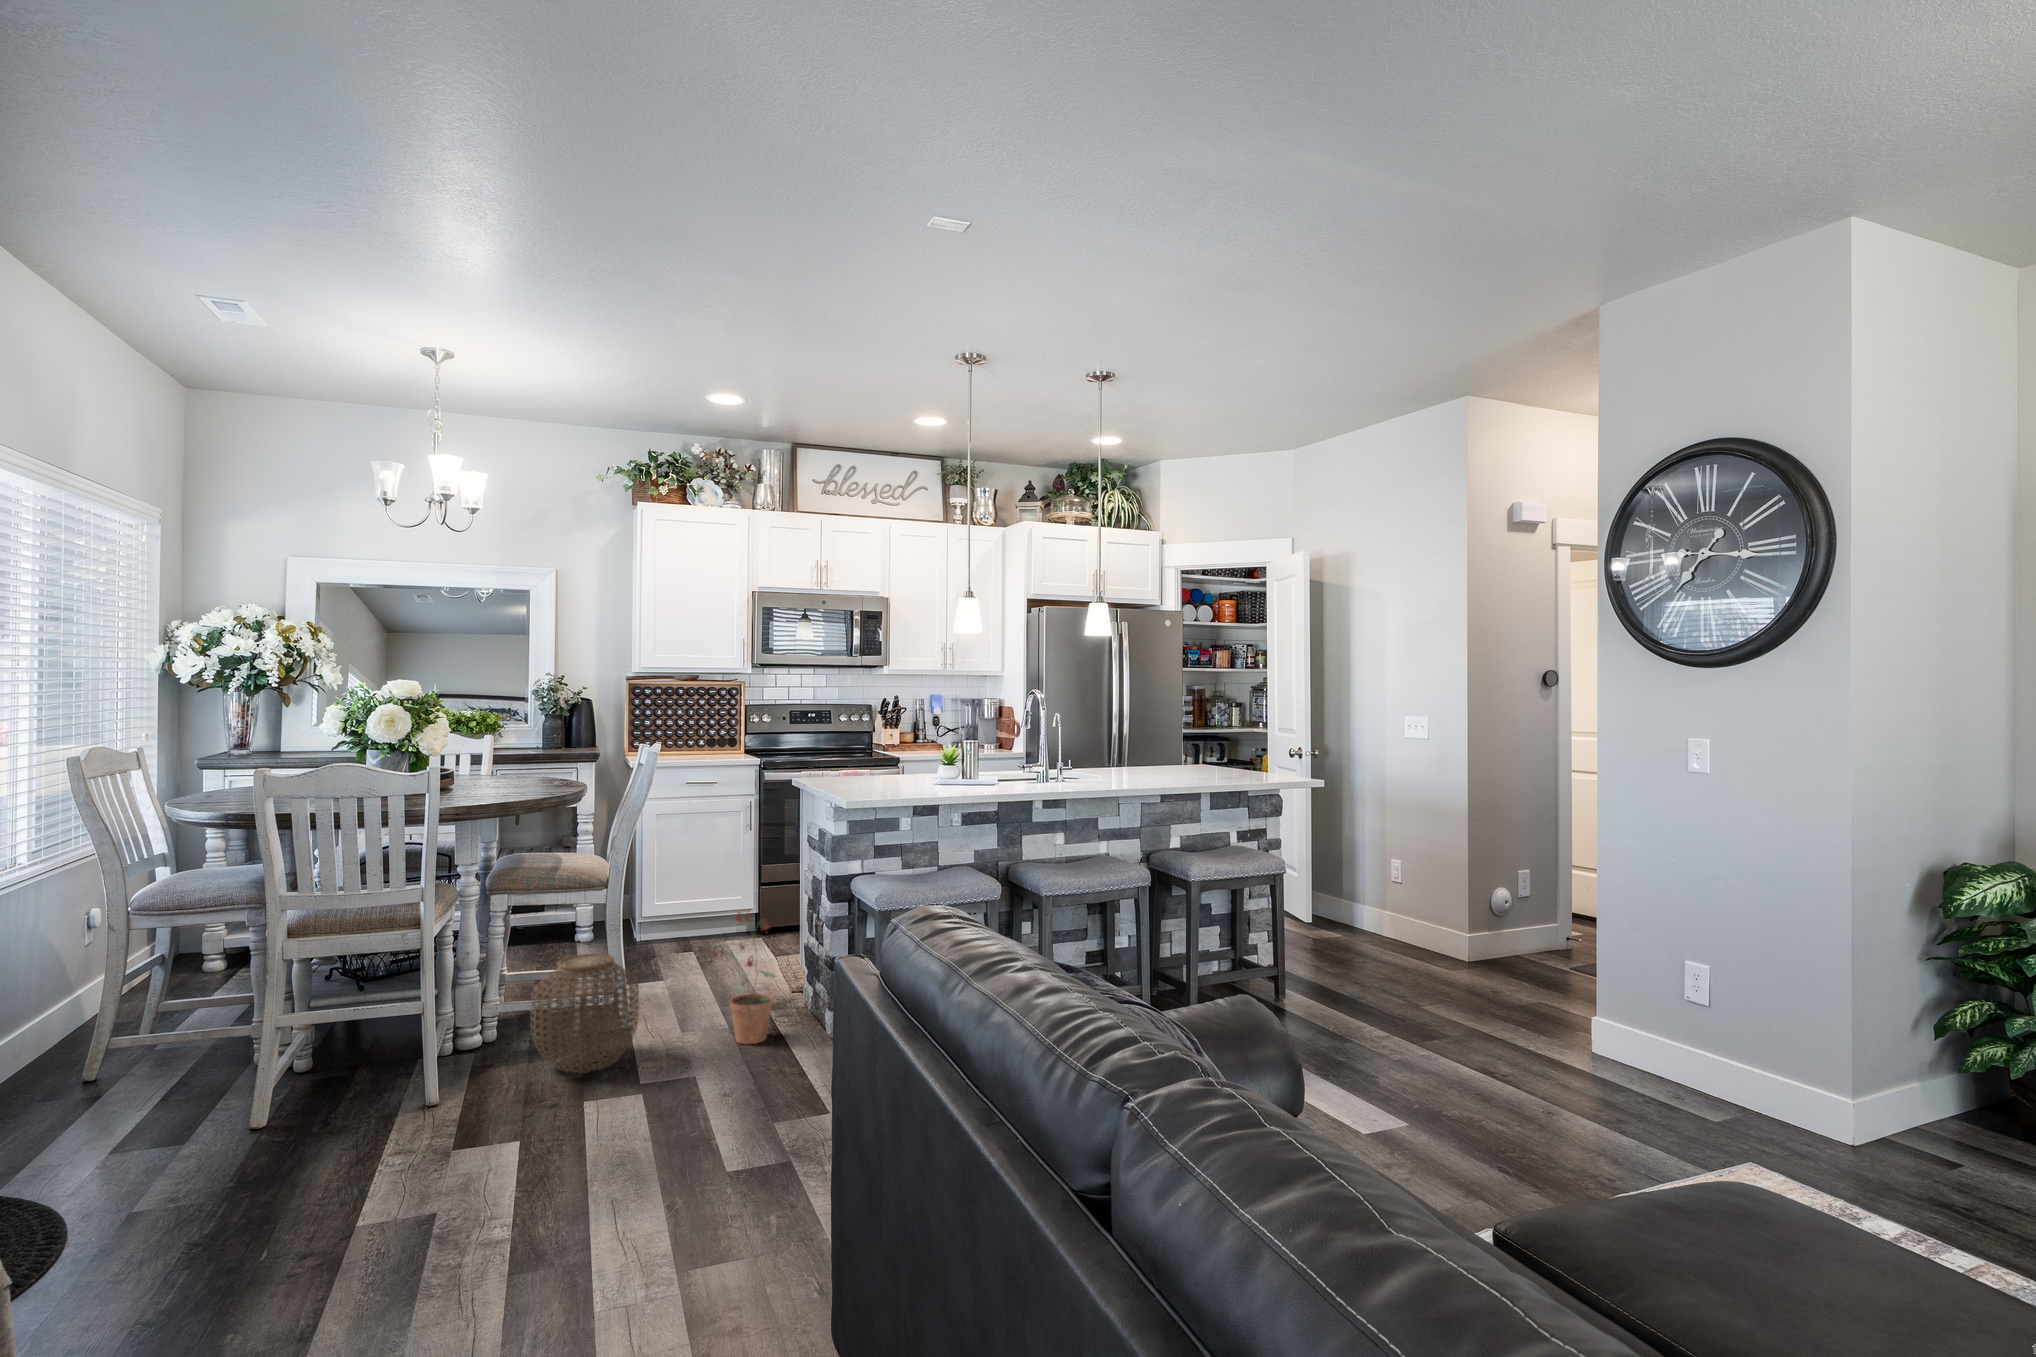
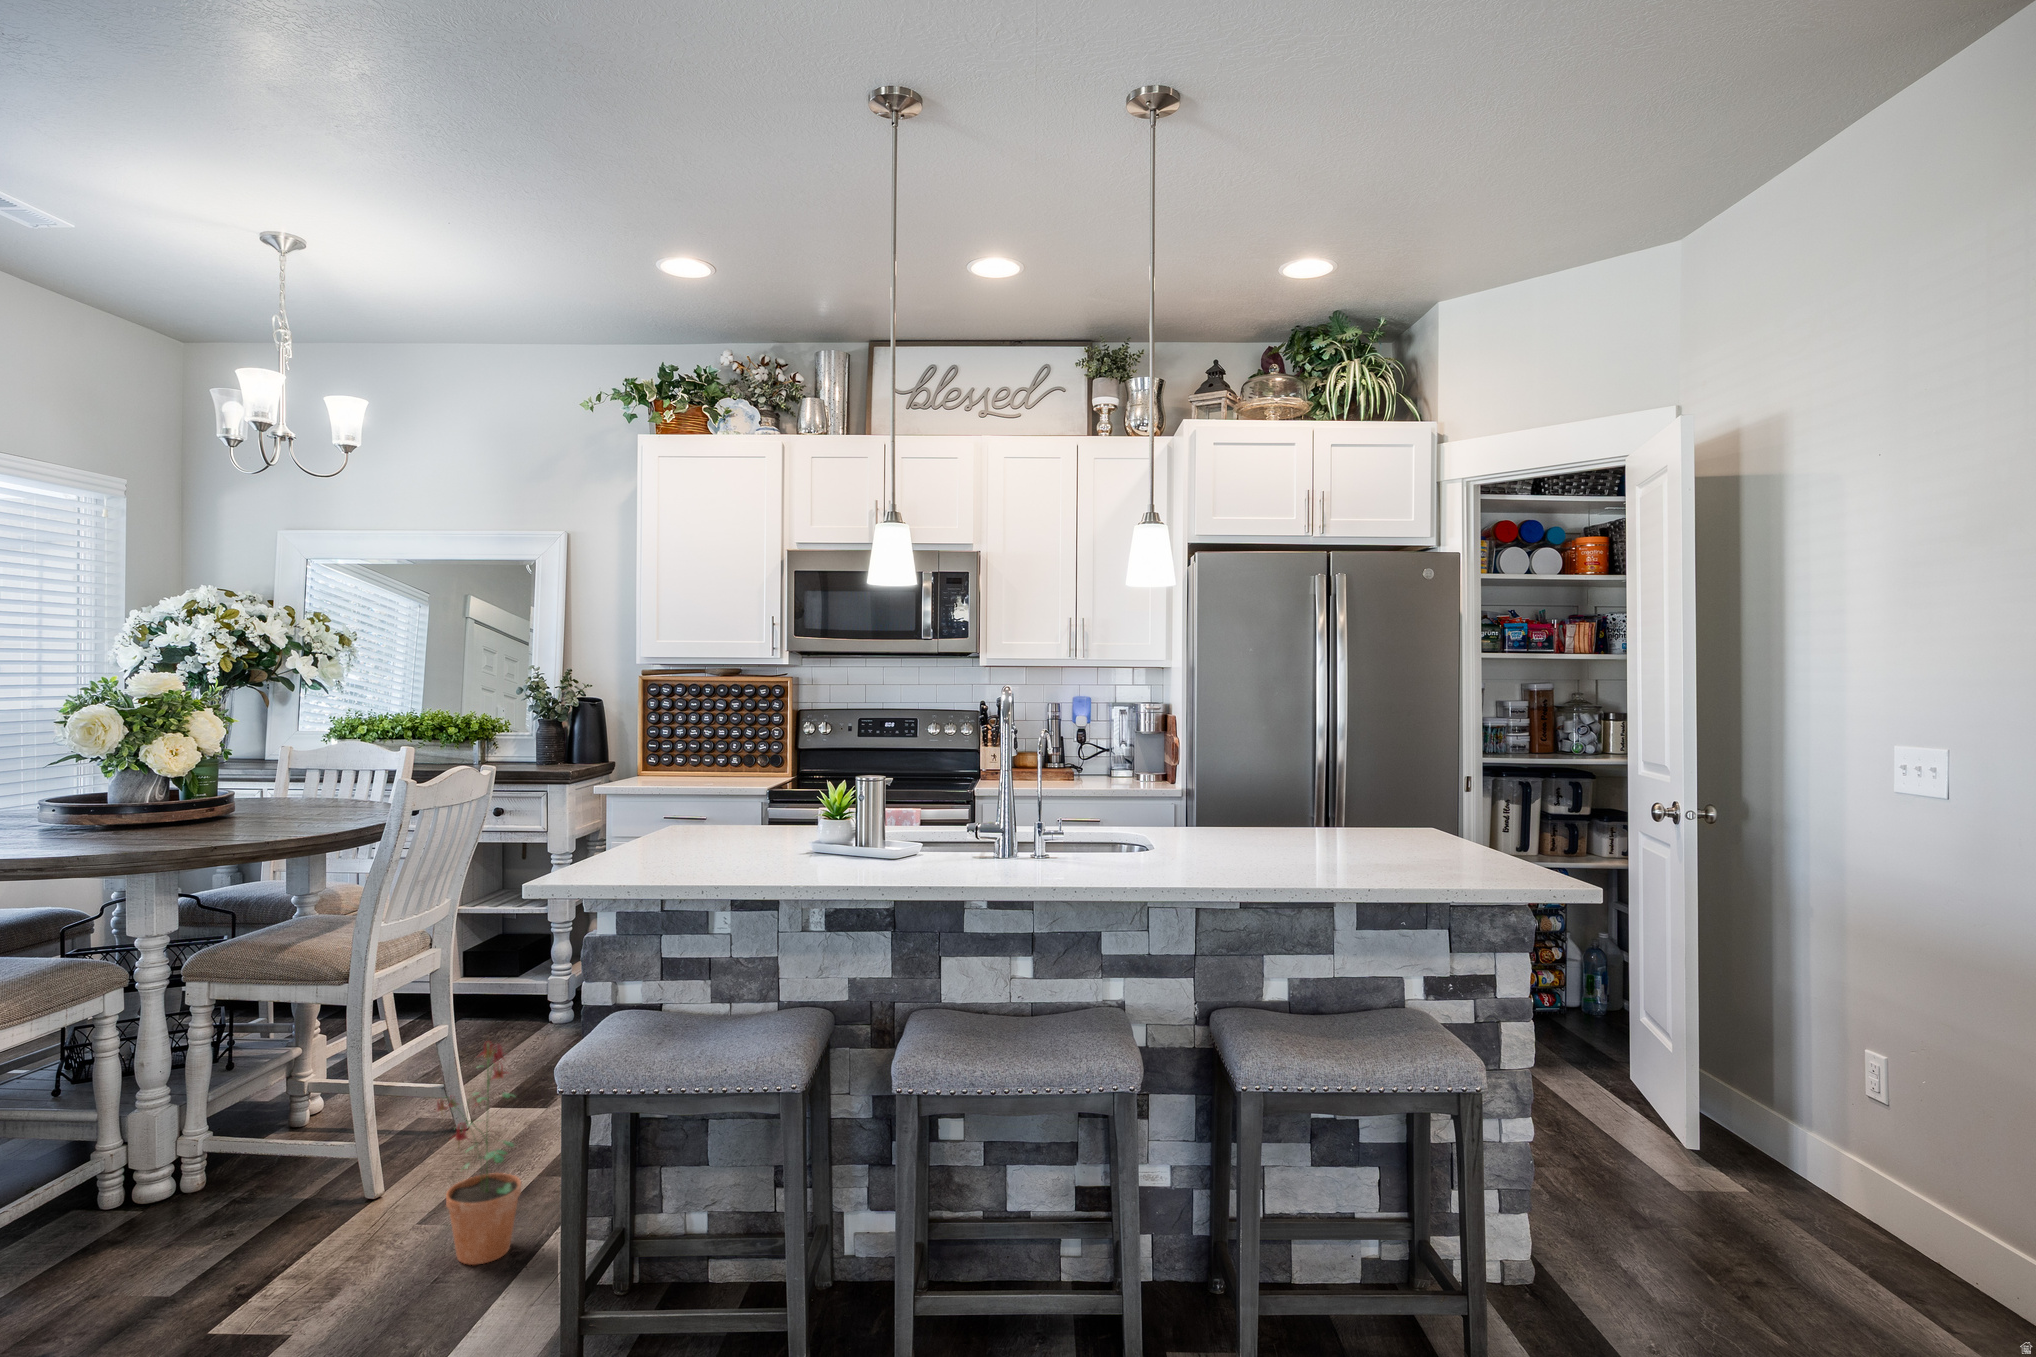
woven basket: present [530,954,639,1073] -> none [136,1085,320,1276]

